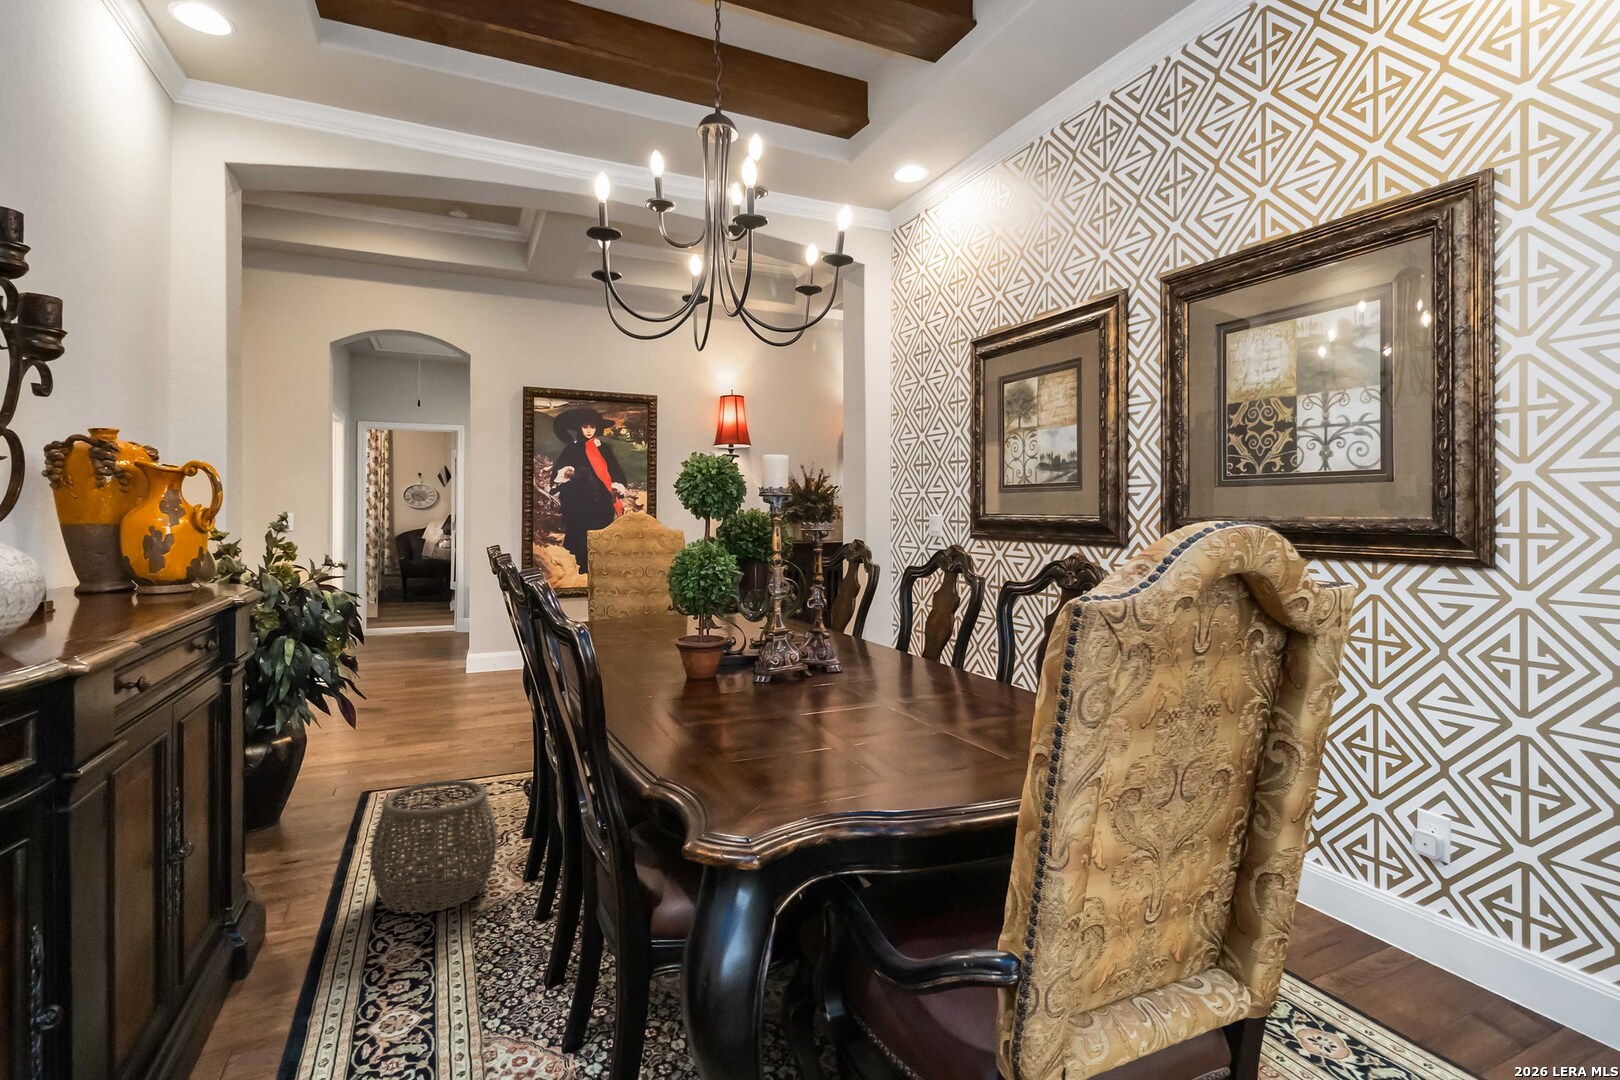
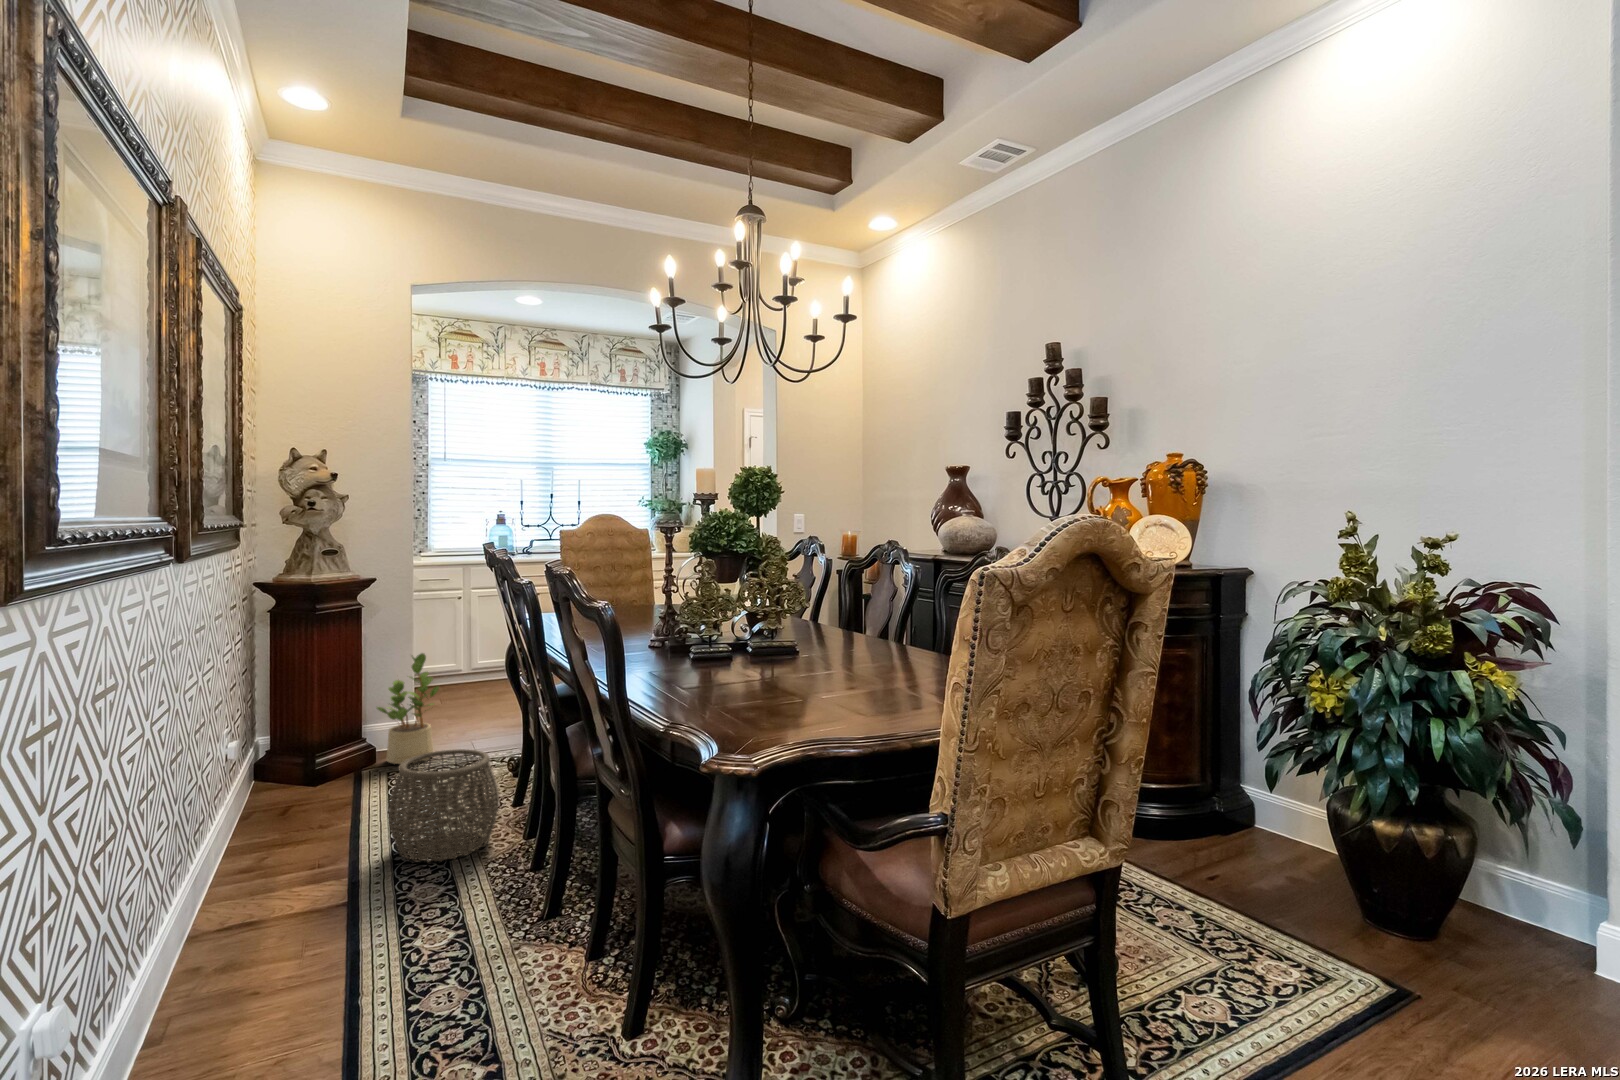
potted plant: none [389,664,457,785] -> present [377,653,439,764]

